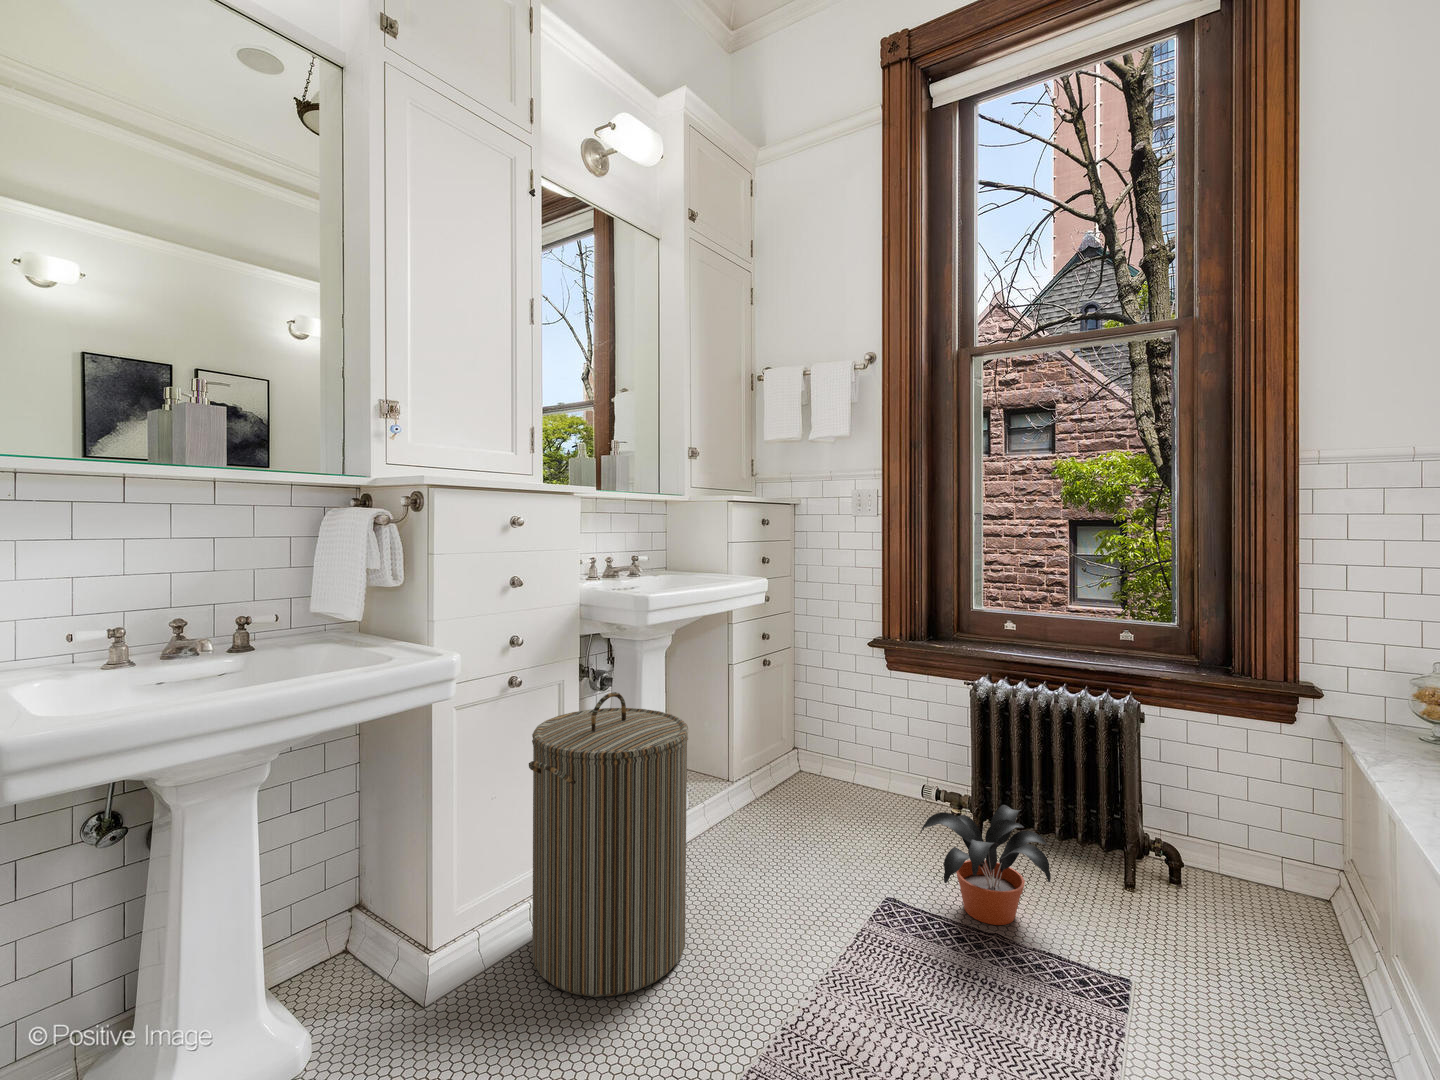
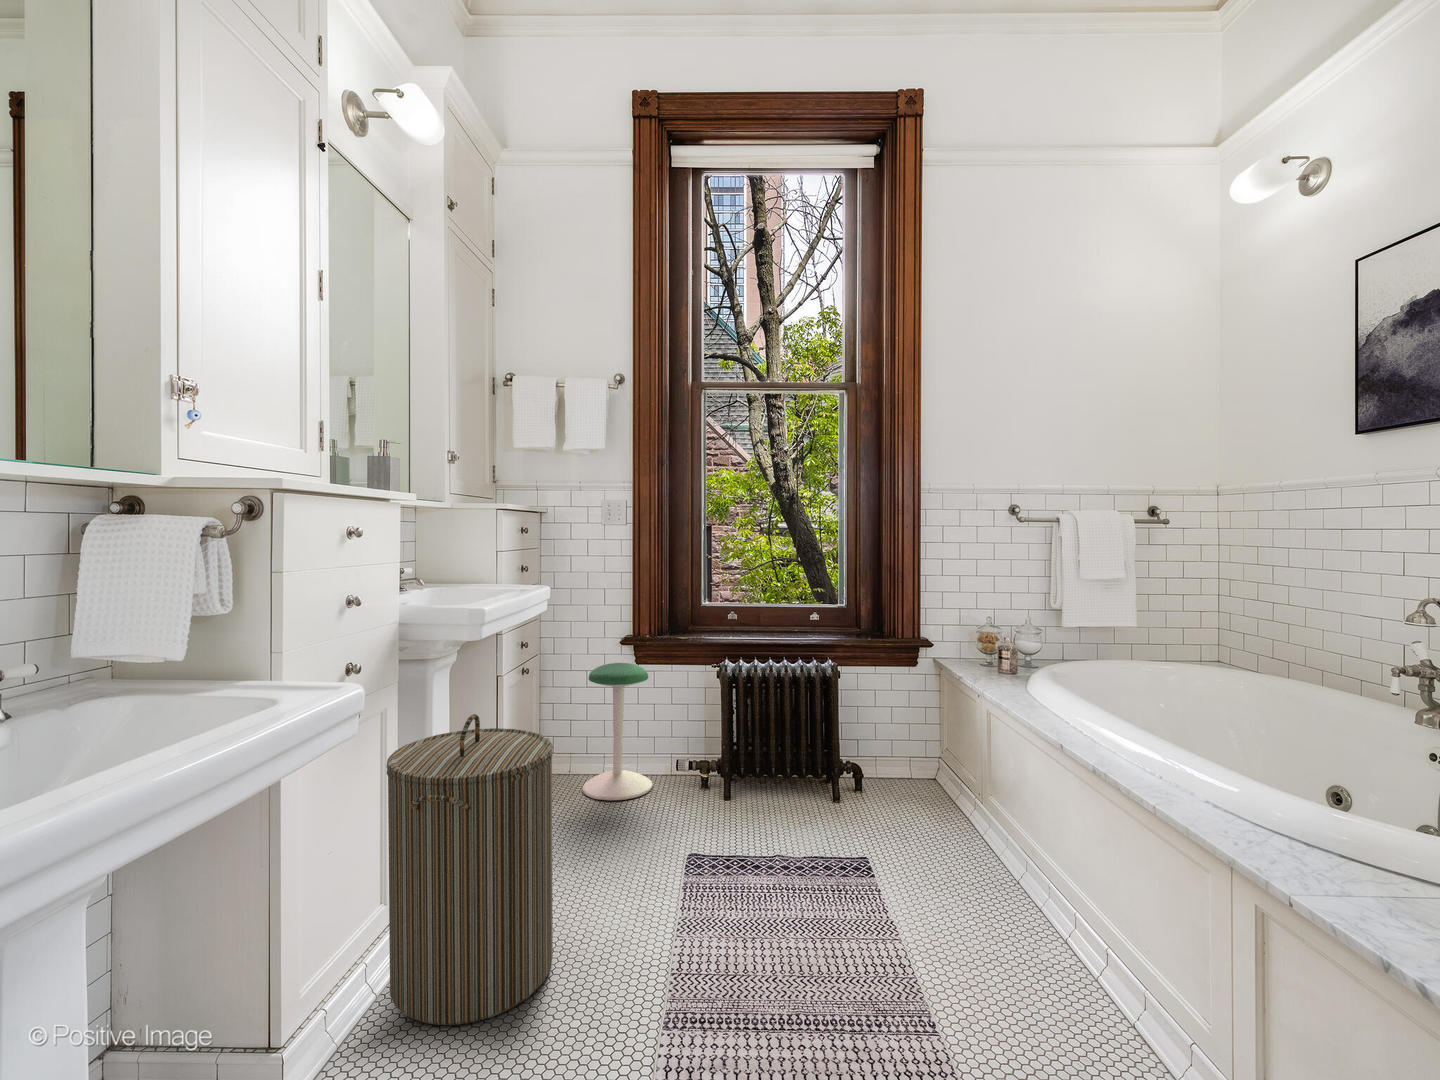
stool: none [822,666,900,817] -> present [582,663,653,800]
potted plant: present [921,805,1051,925] -> none [709,757,812,851]

